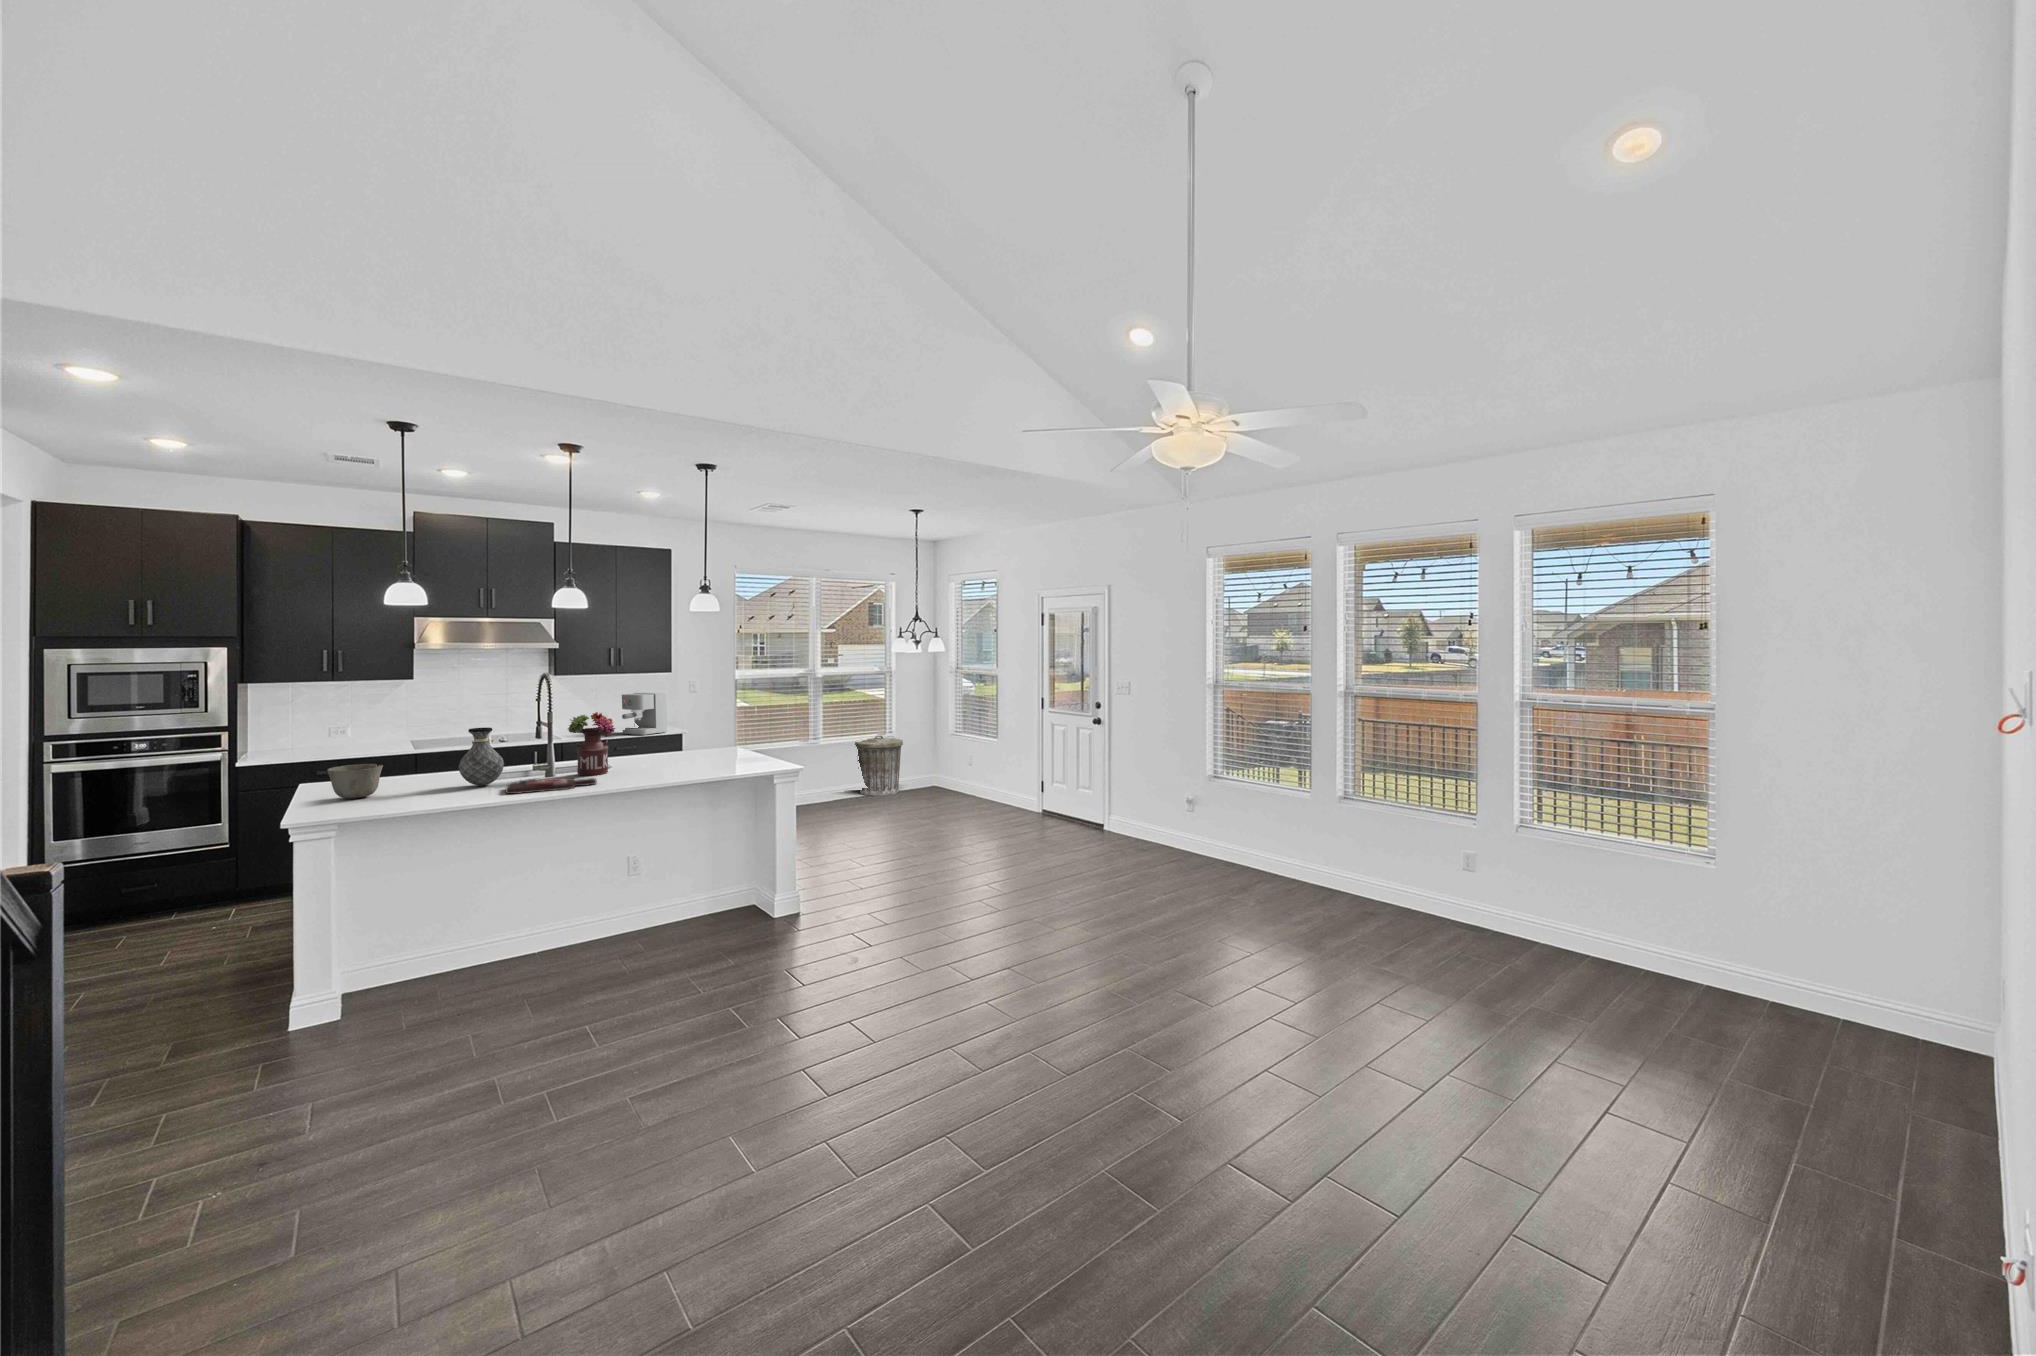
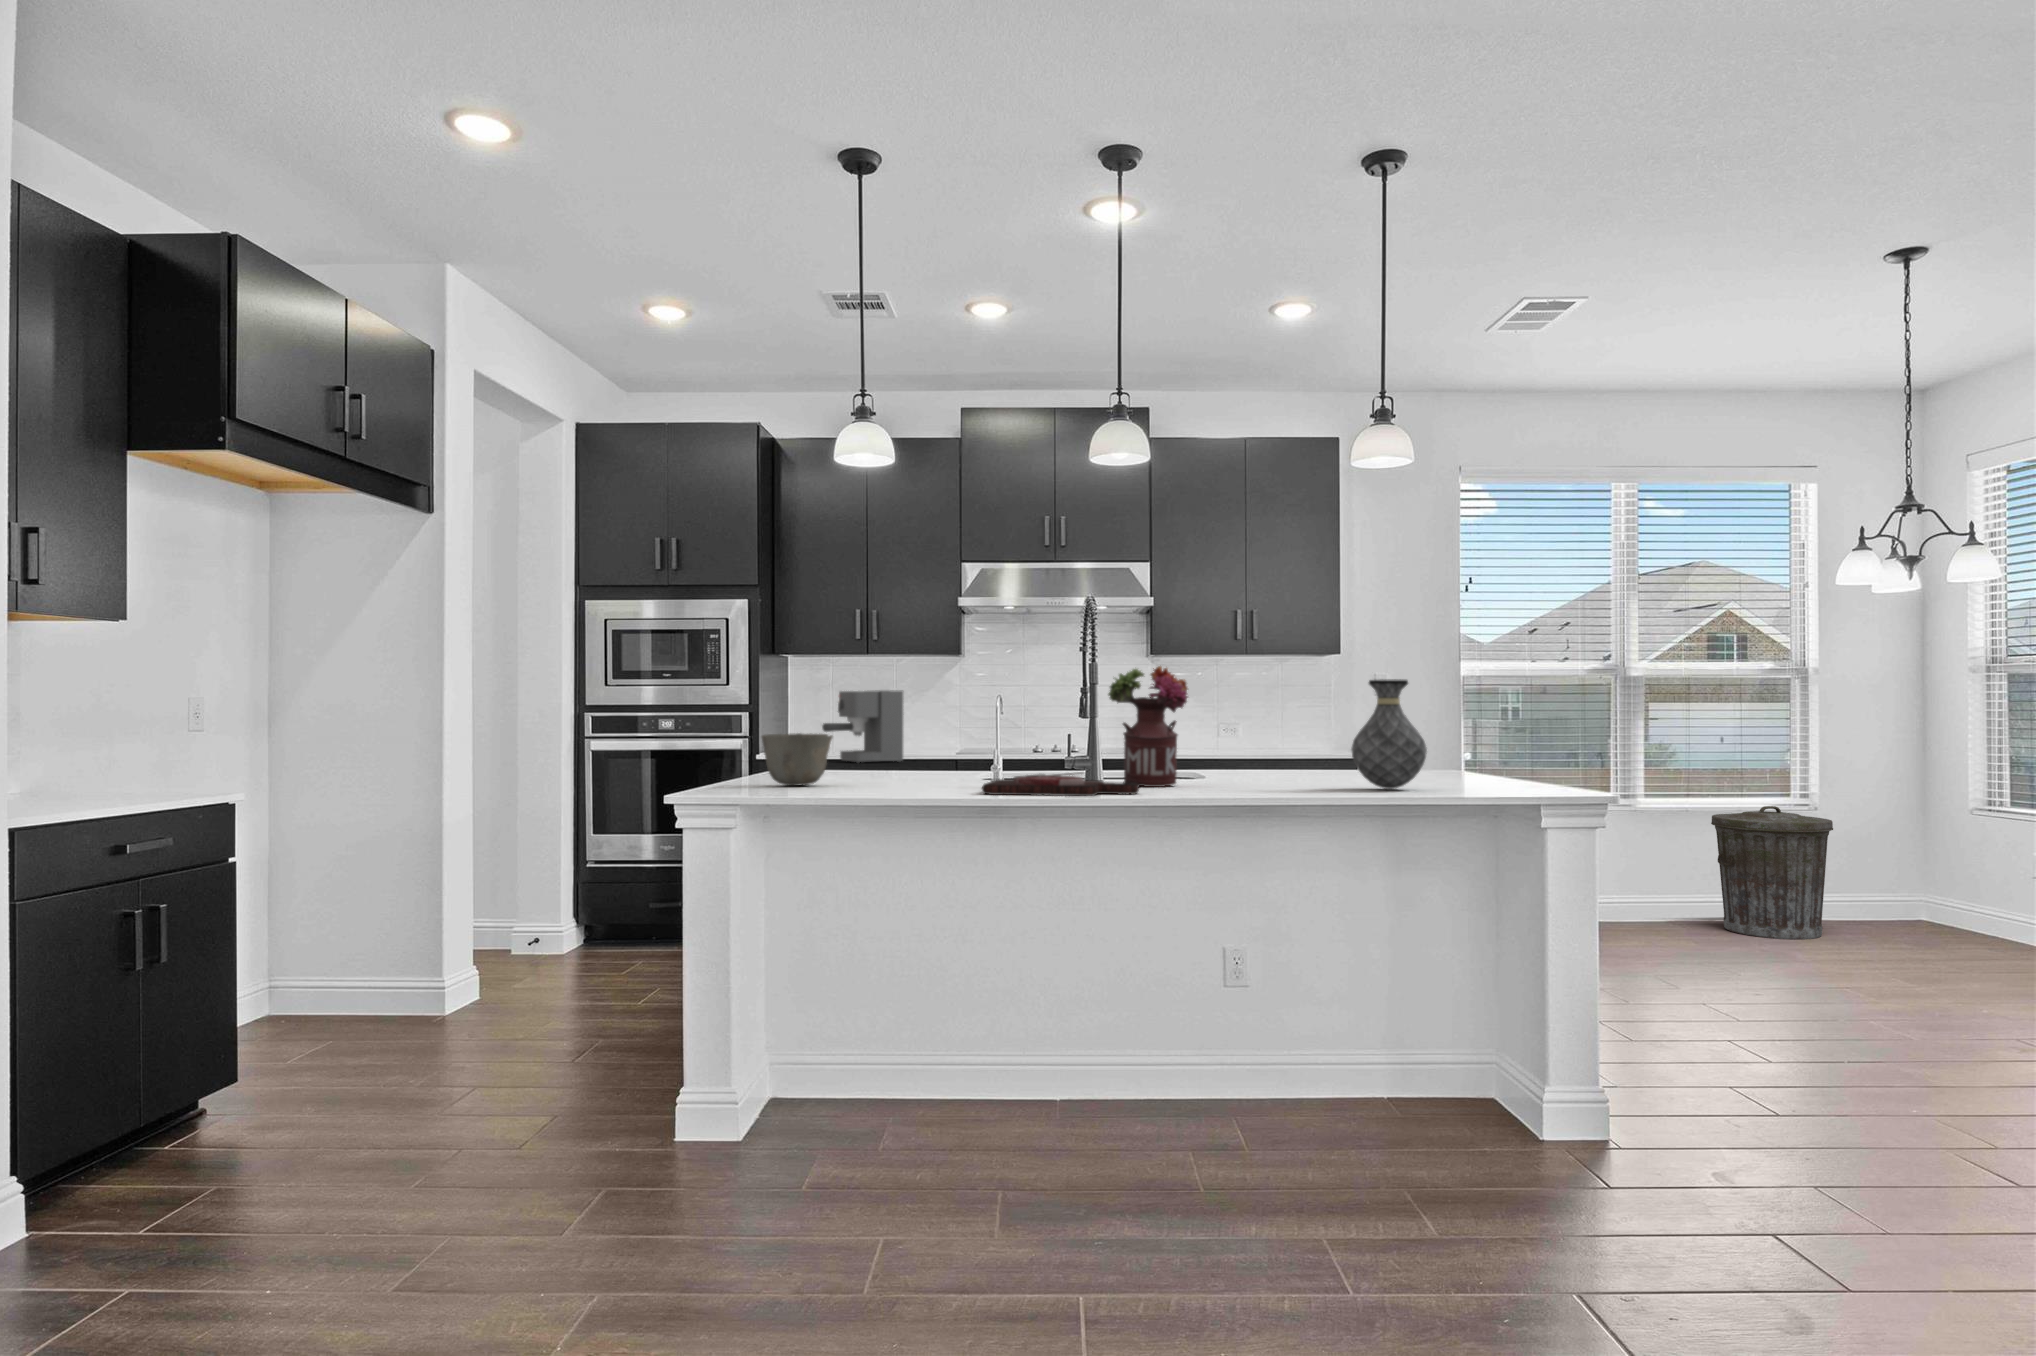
coffee maker: present [622,692,667,735] -> present [822,690,903,763]
vase: present [459,727,504,786] -> present [1351,679,1427,789]

